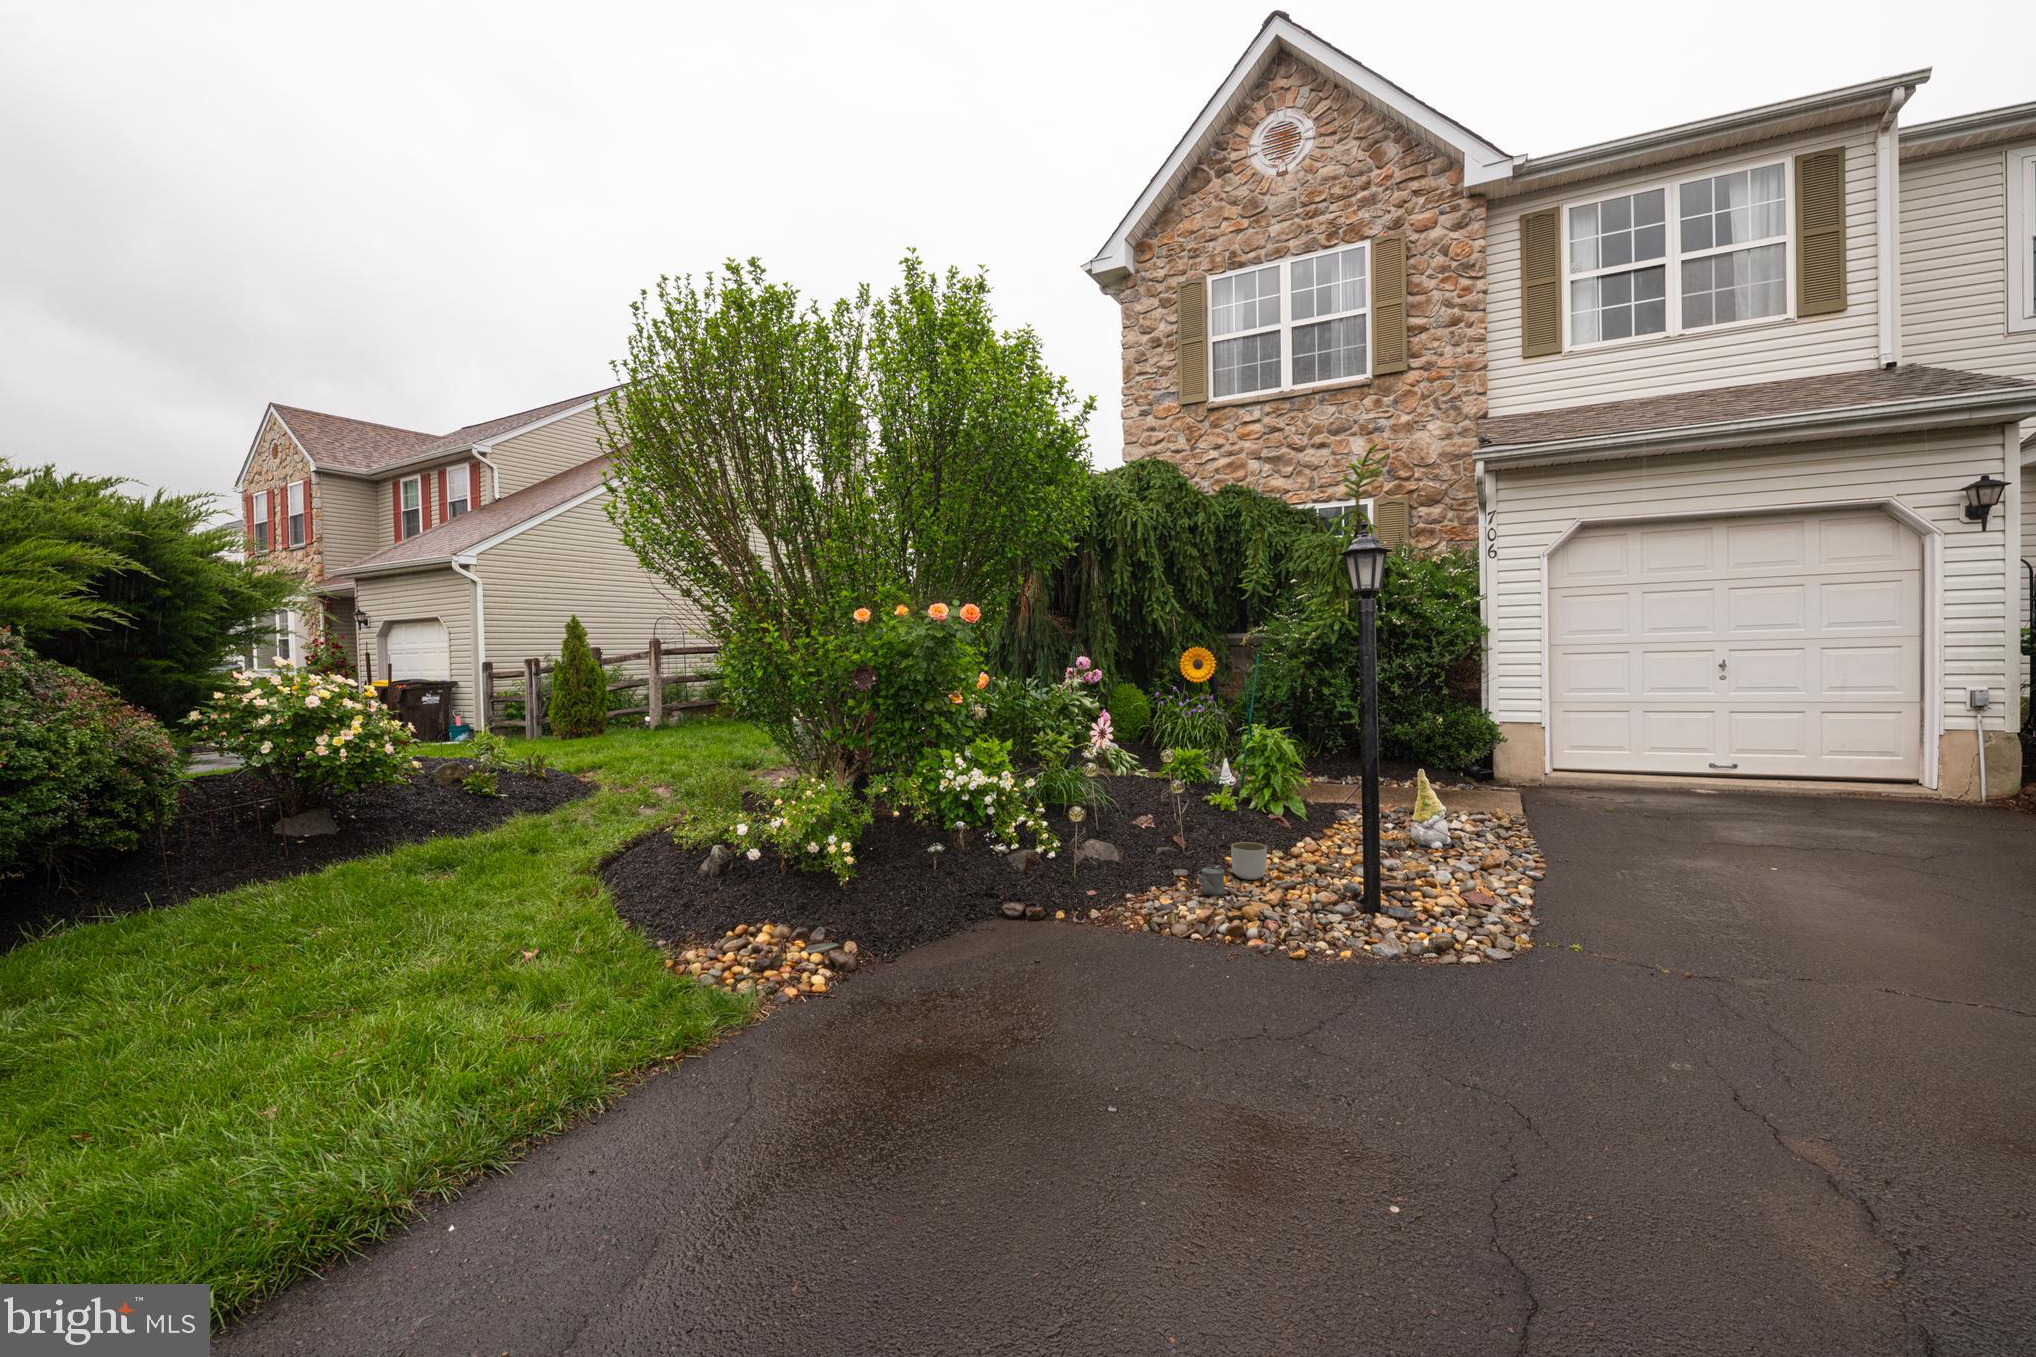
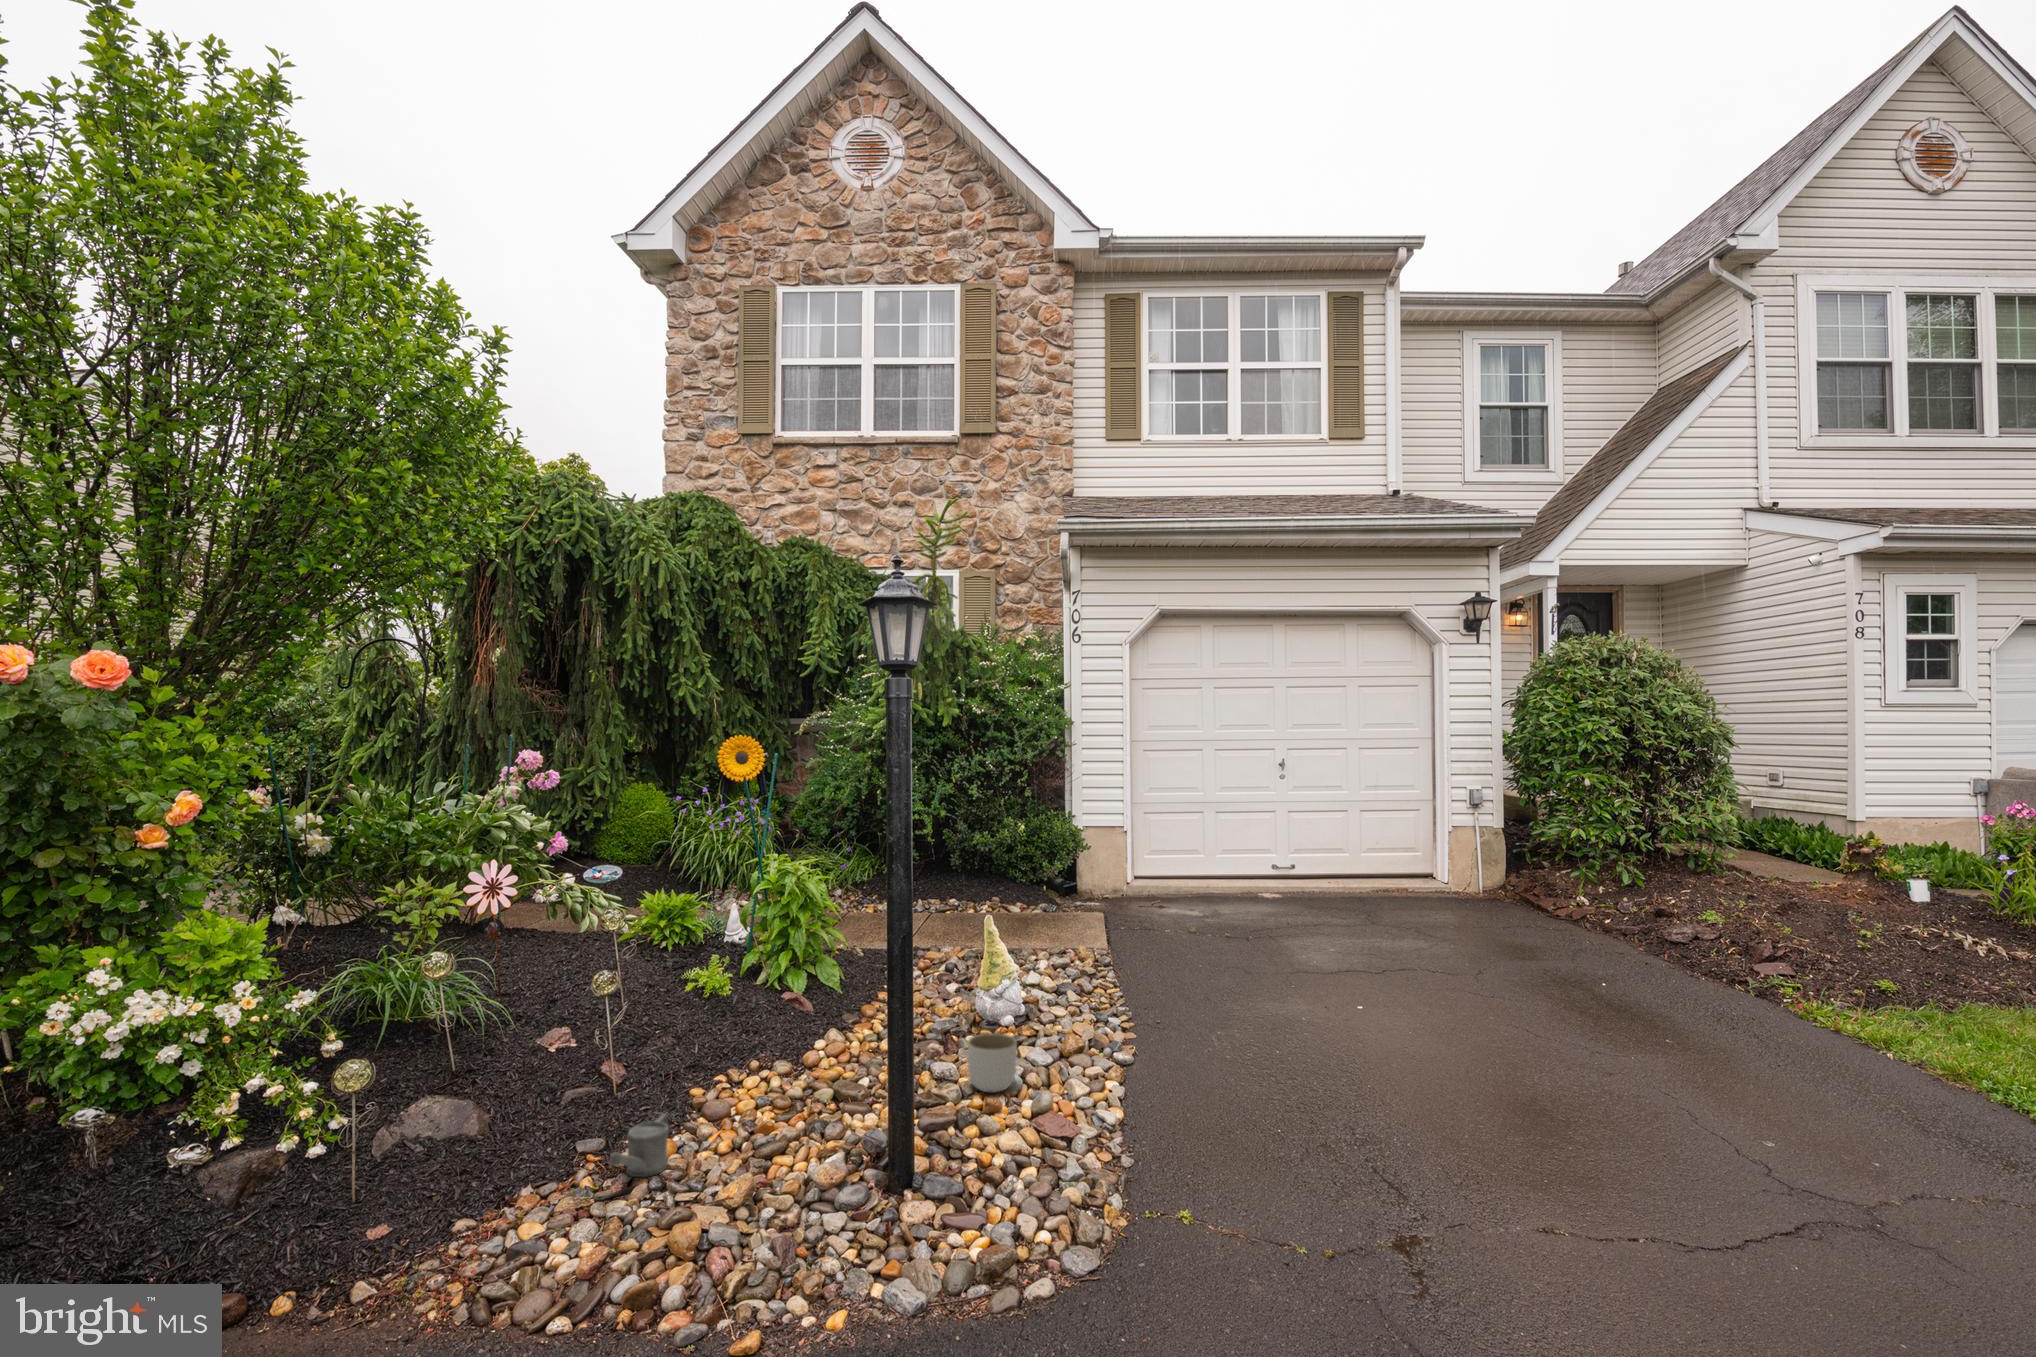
planter: present [1231,842,1267,880] -> present [968,1033,1017,1093]

